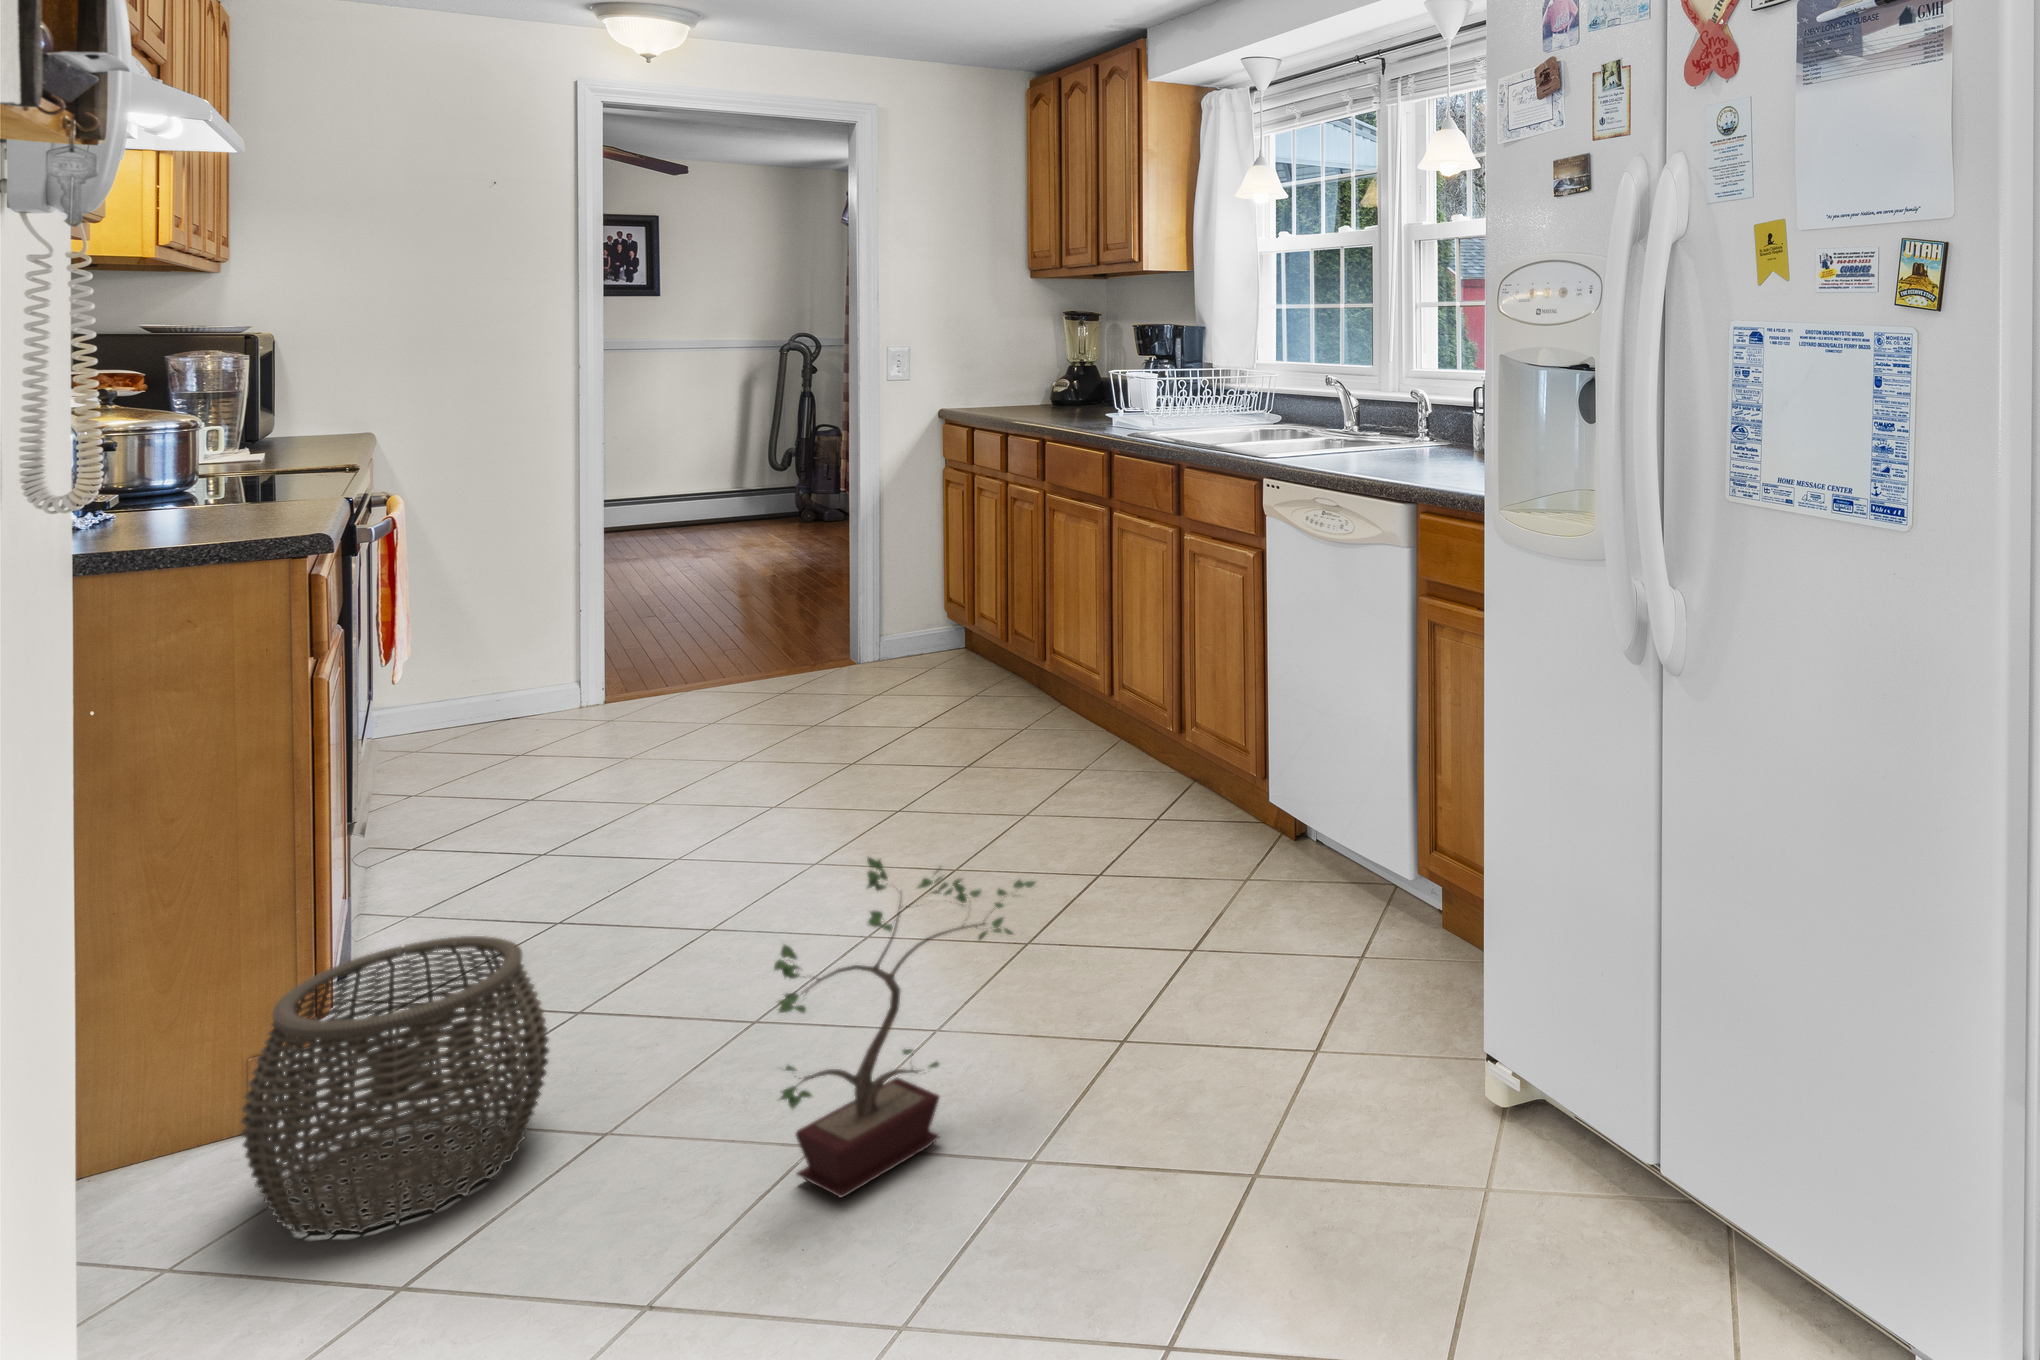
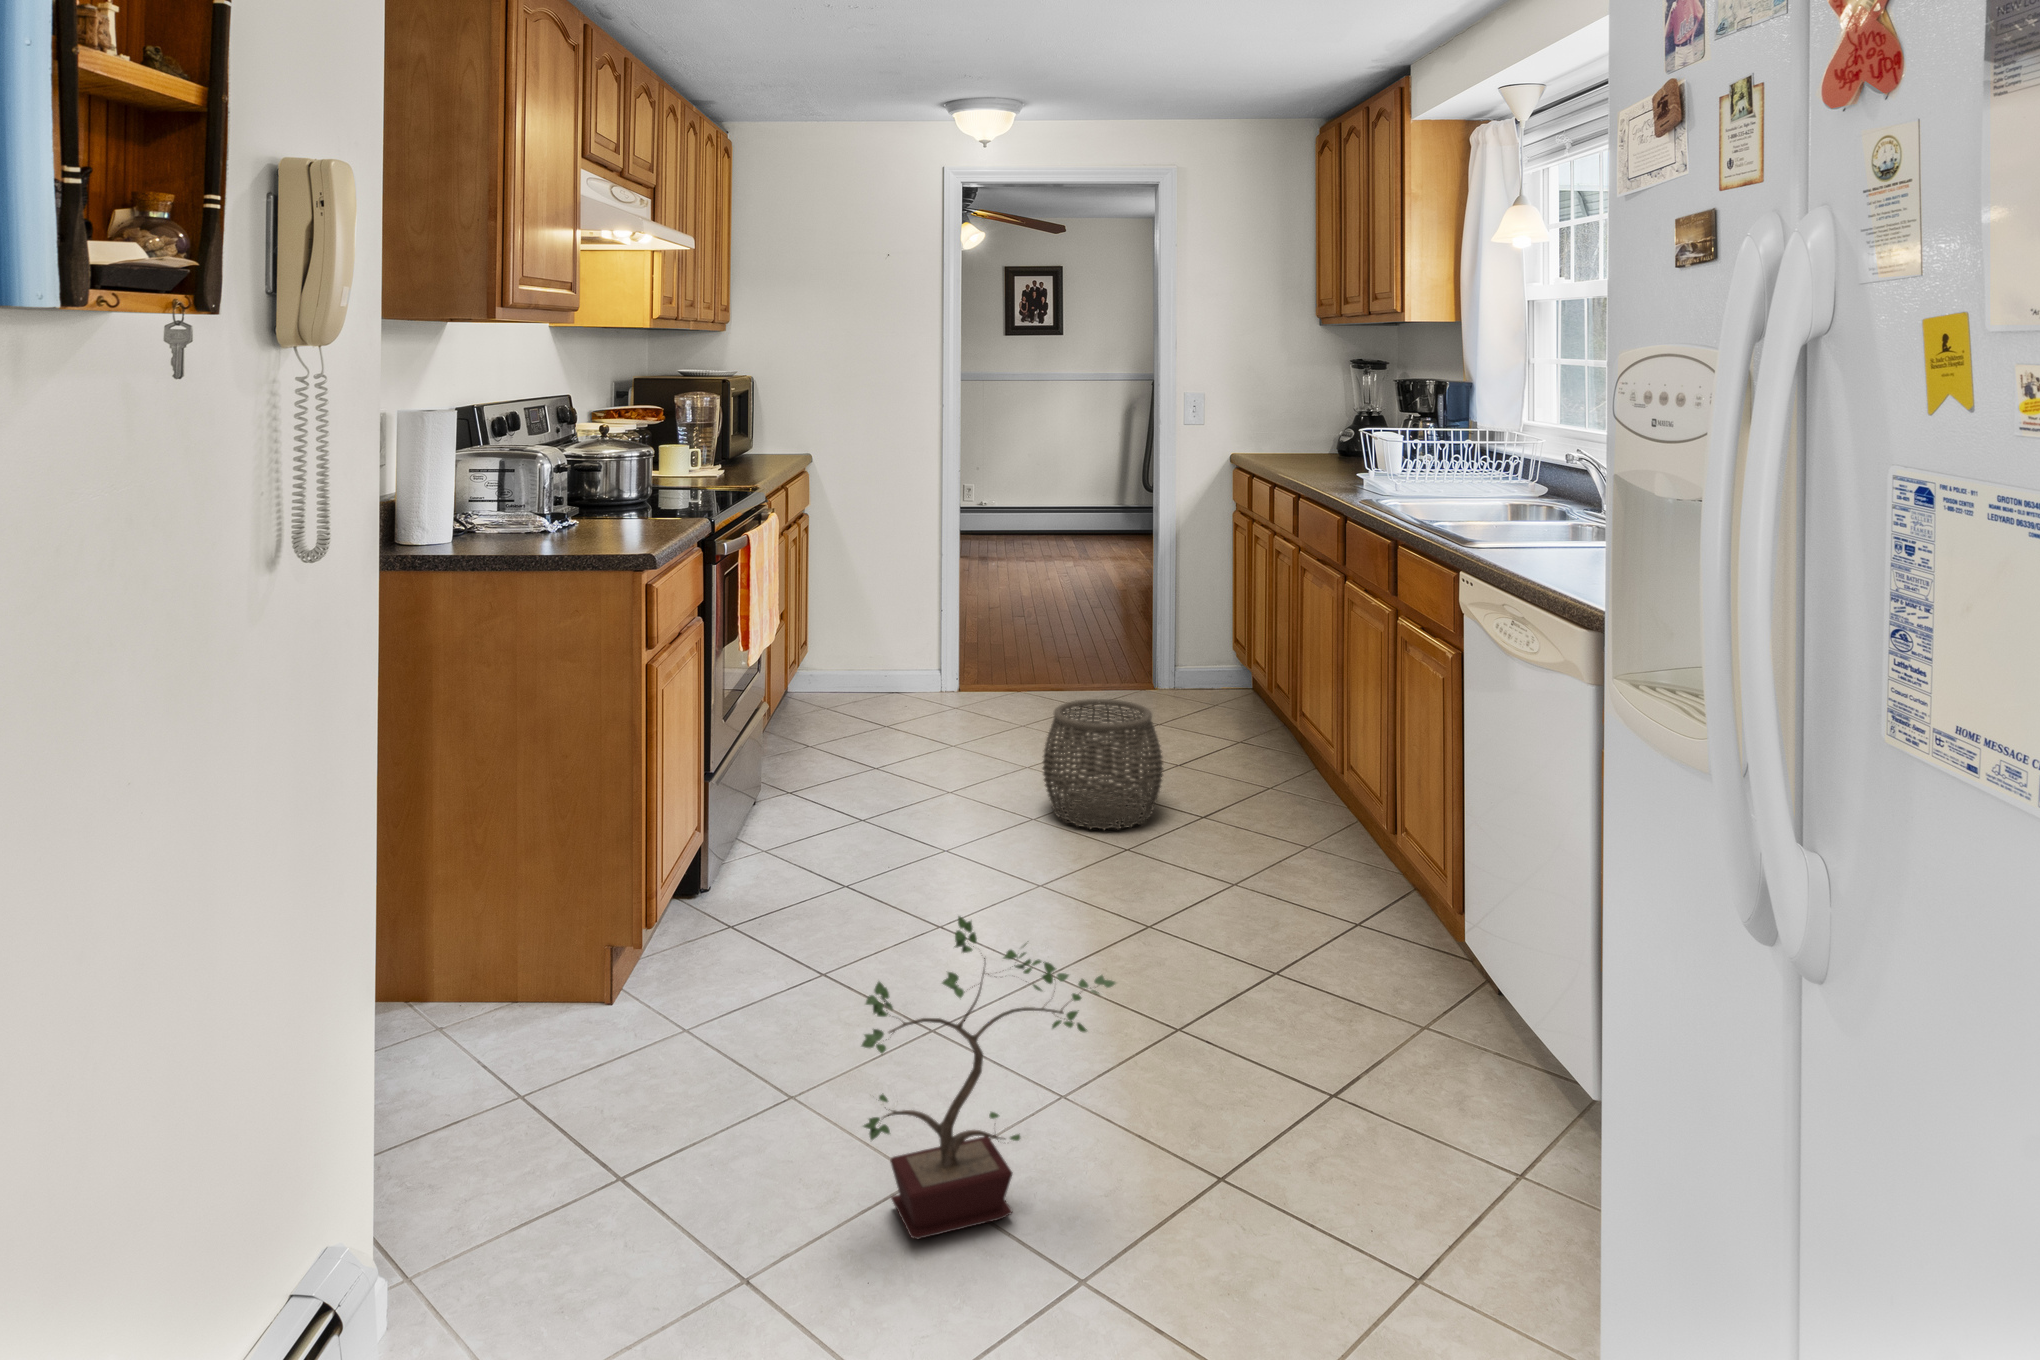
woven basket: present [241,936,549,1236] -> present [1042,699,1163,830]

